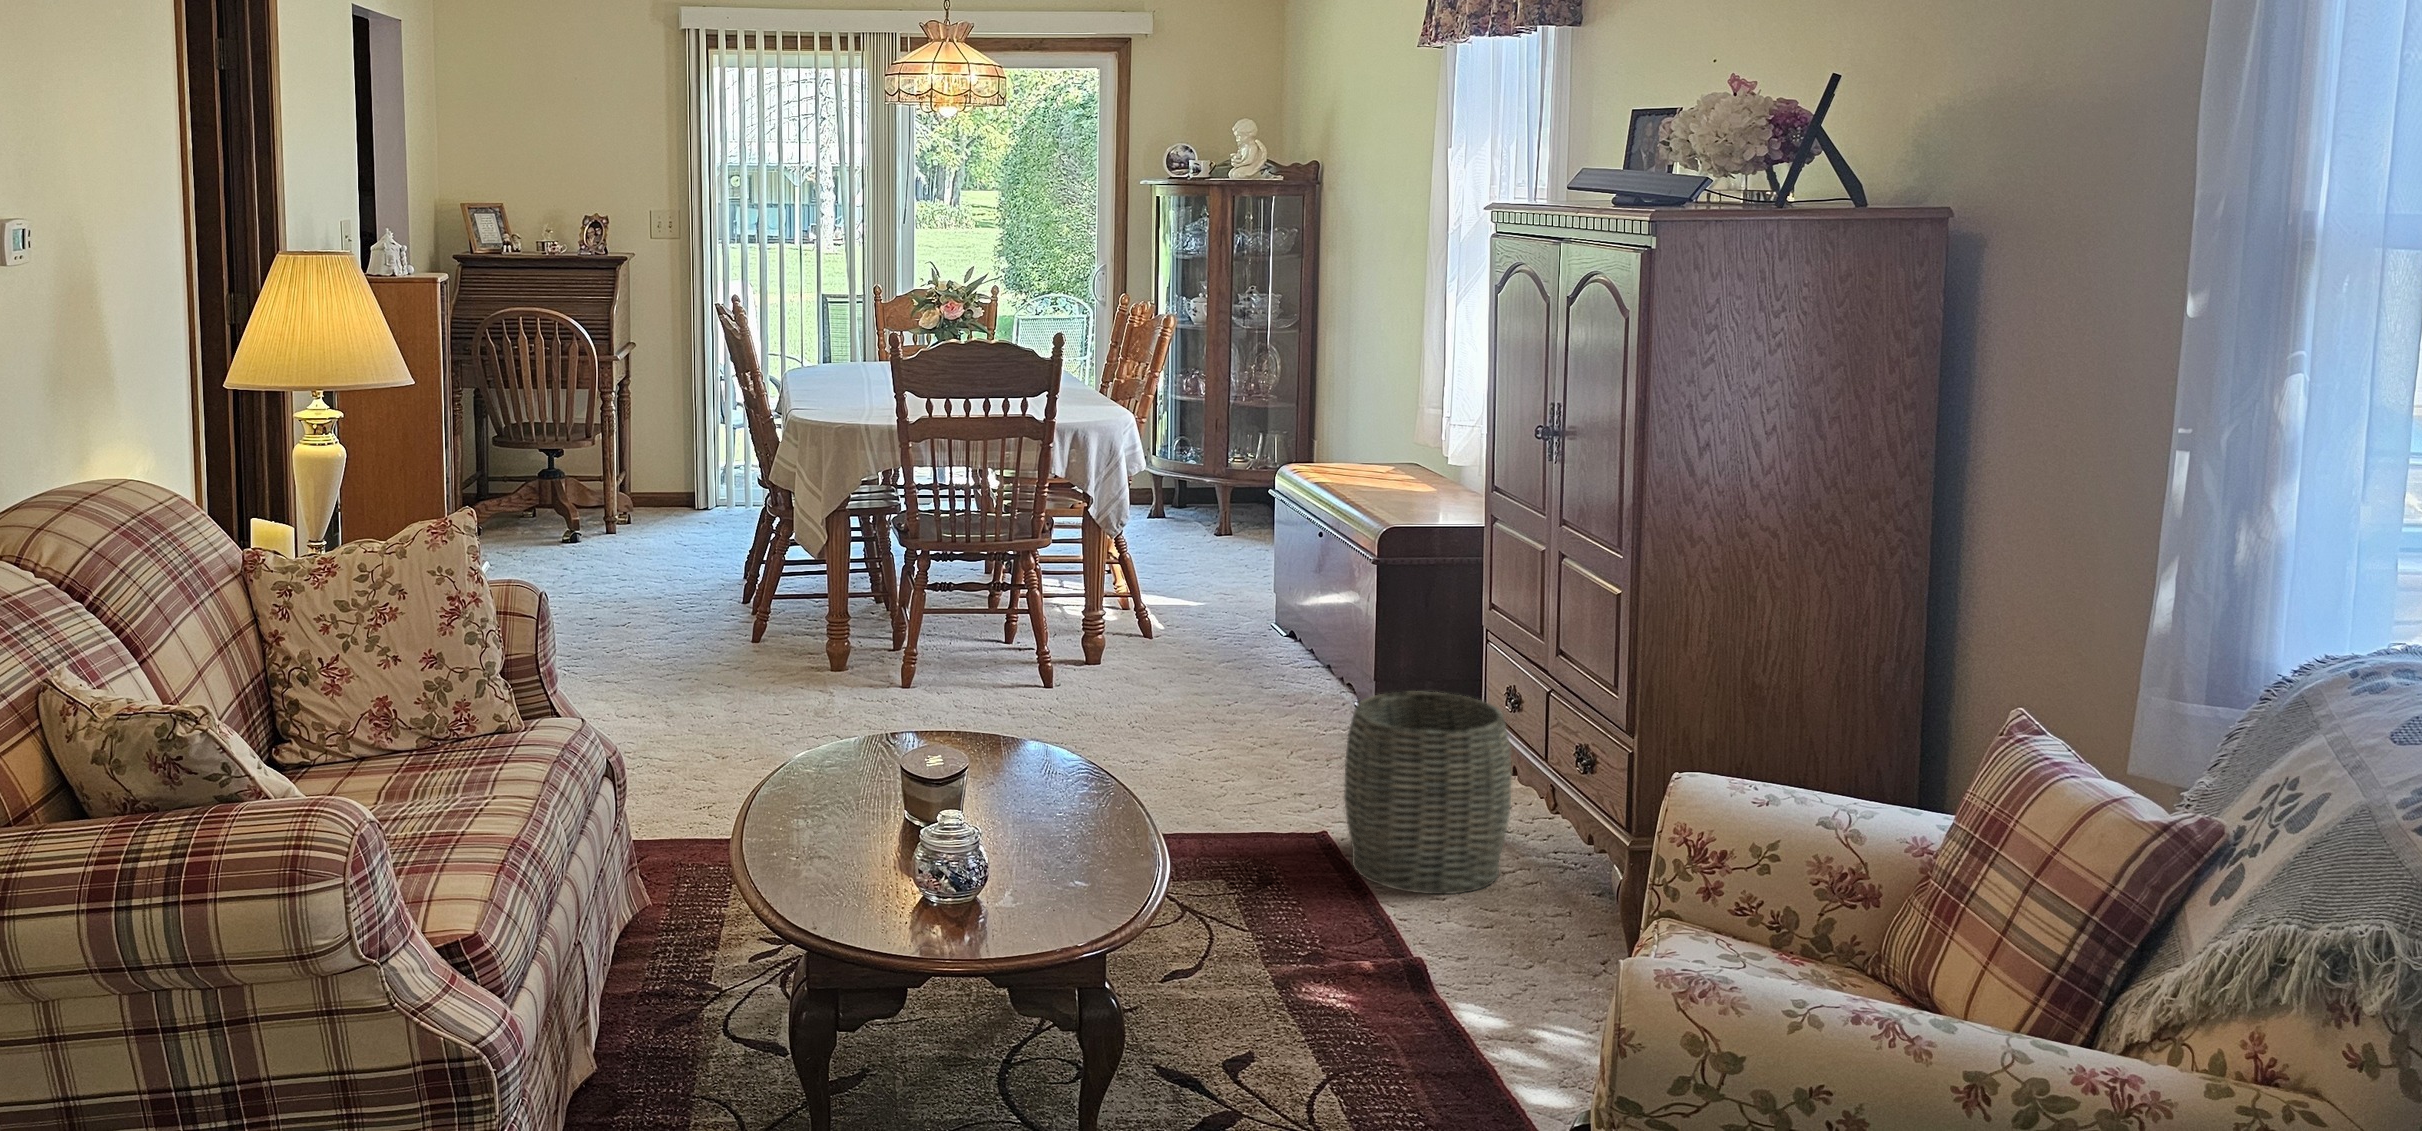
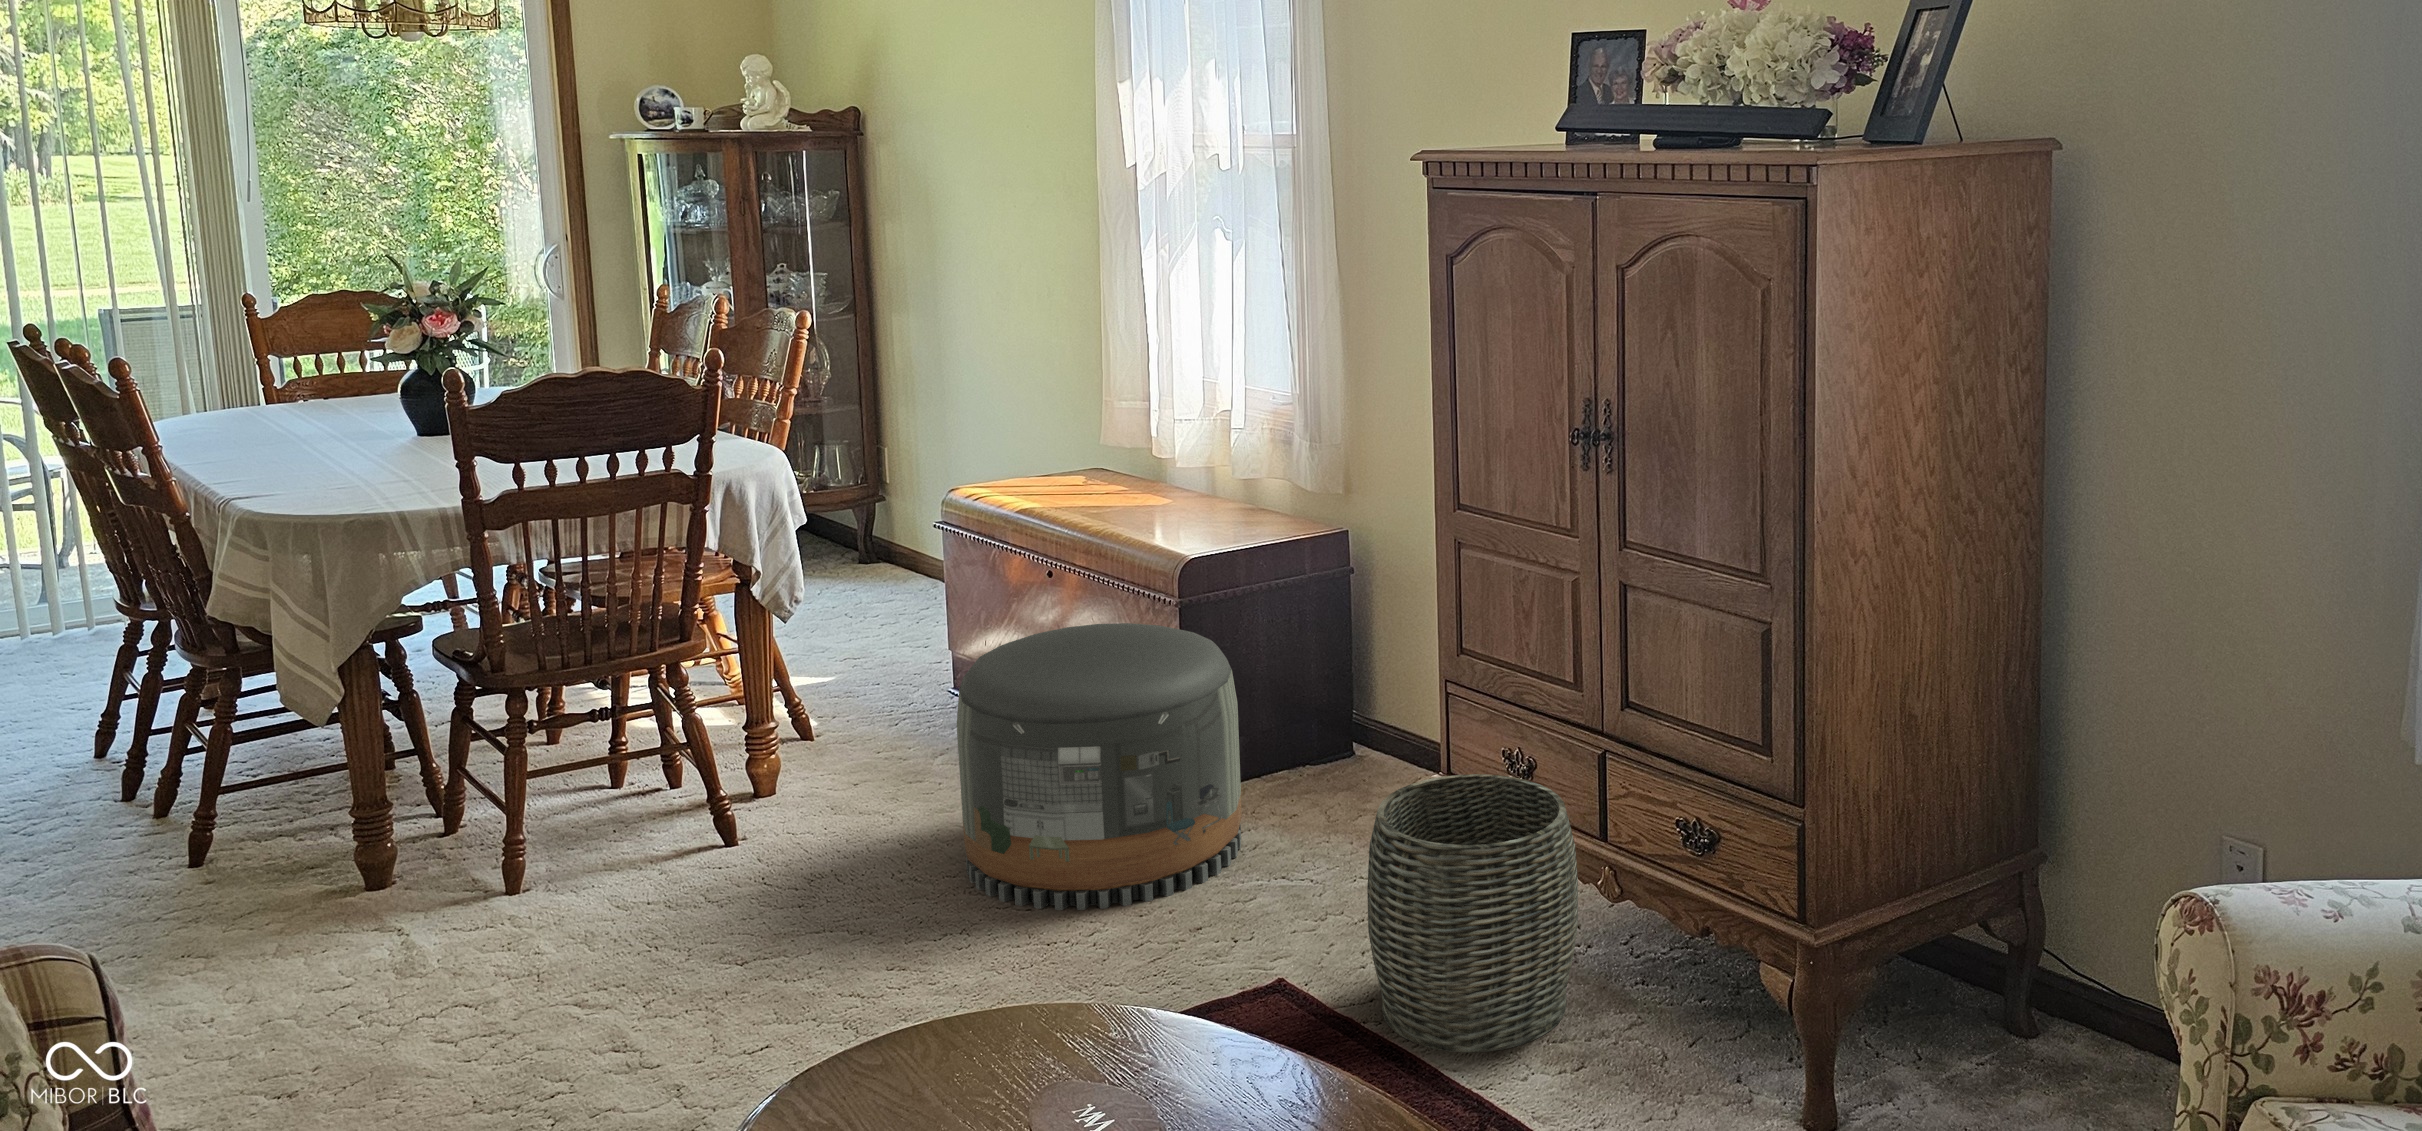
pouf: none [1167,565,1376,767] -> present [957,623,1242,910]

